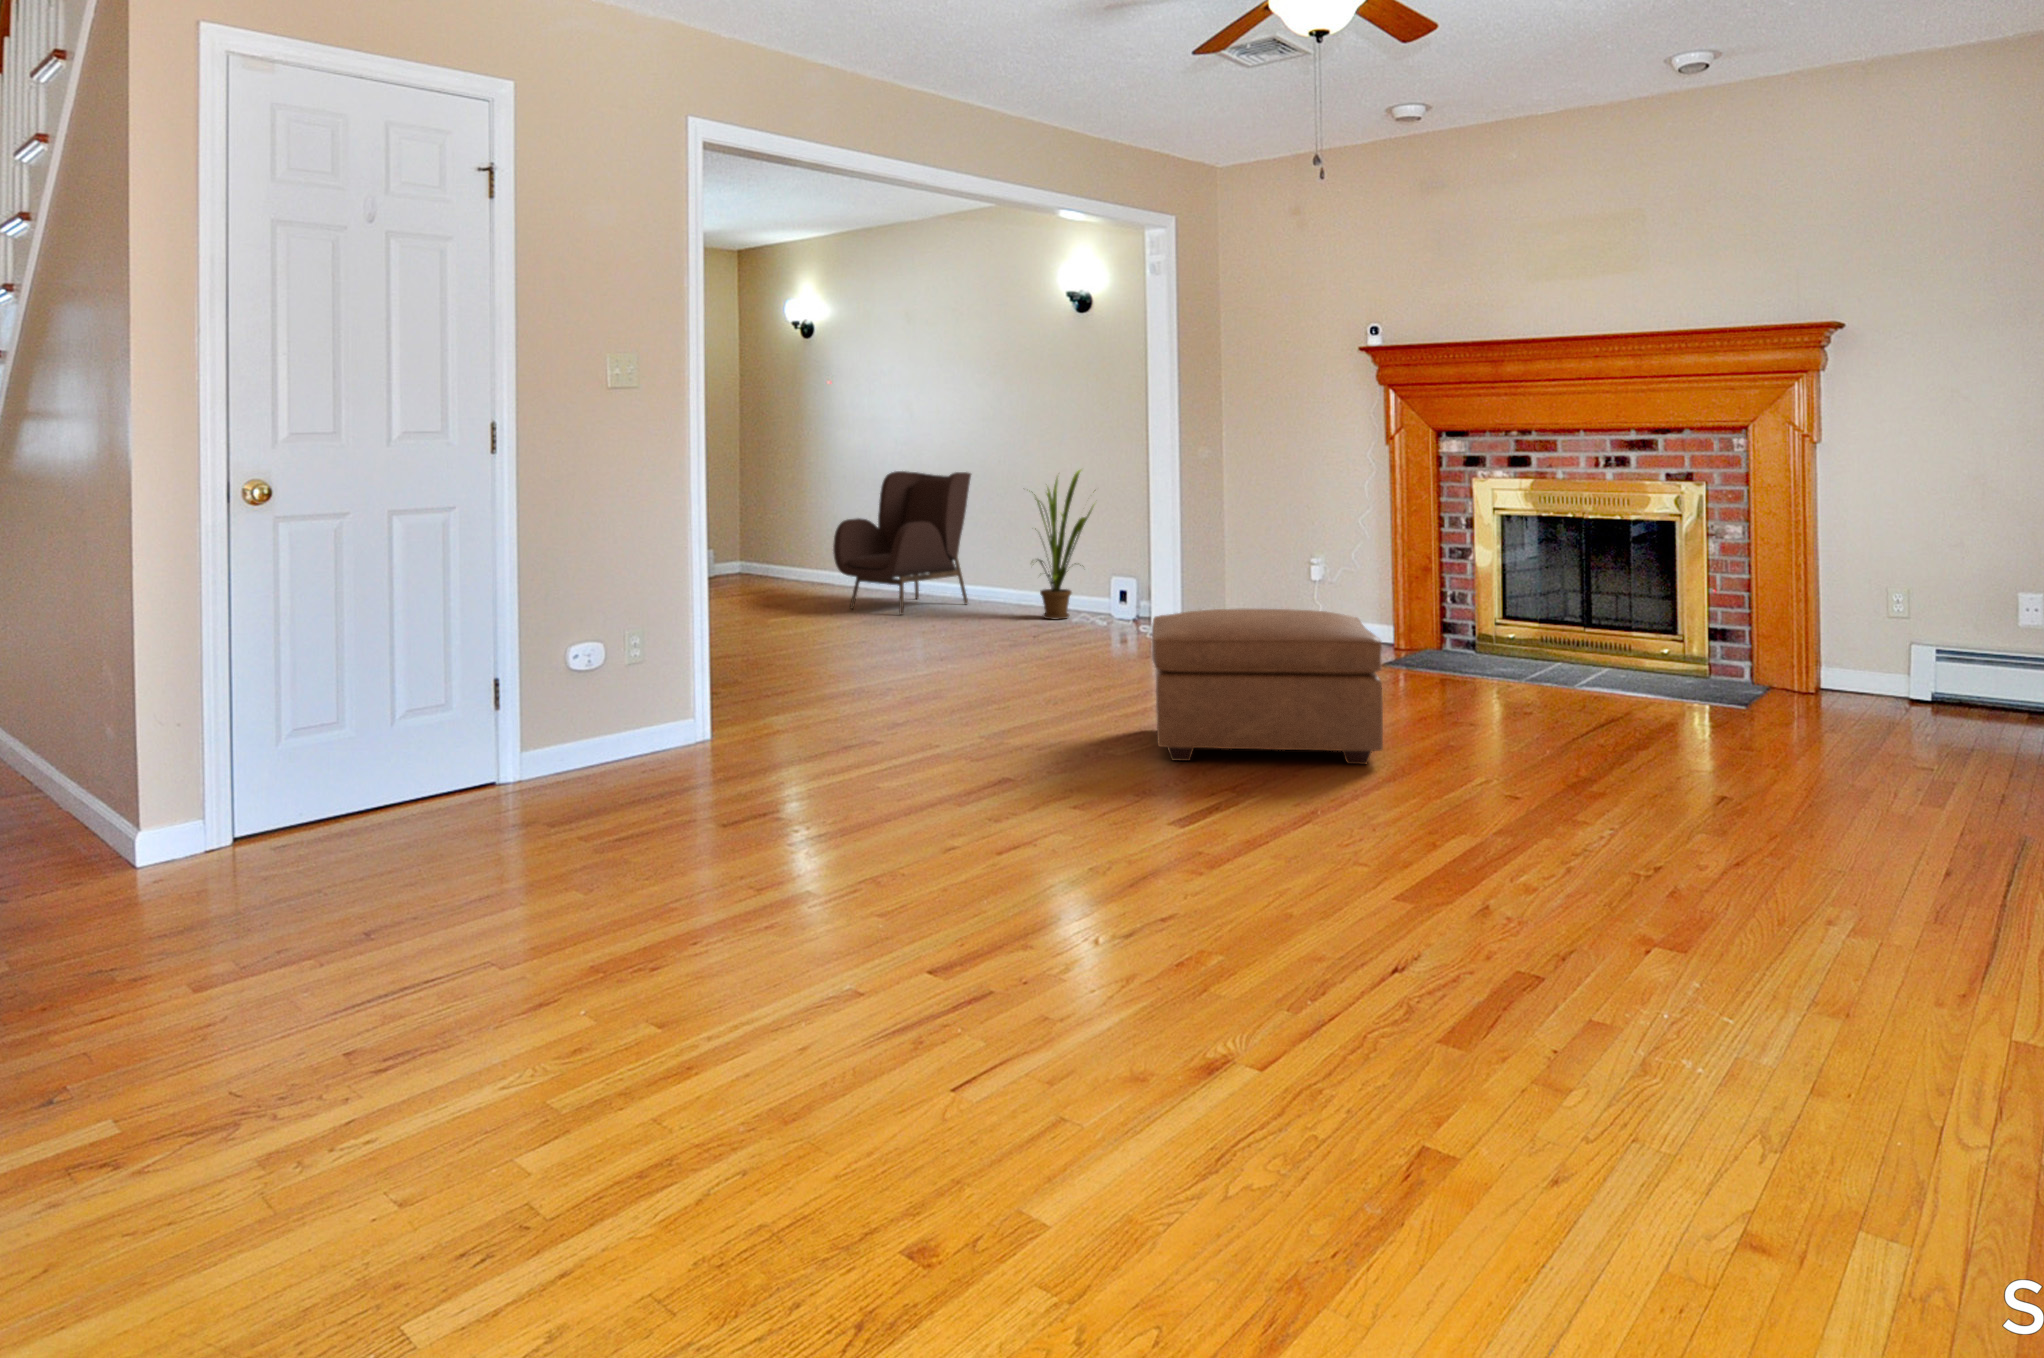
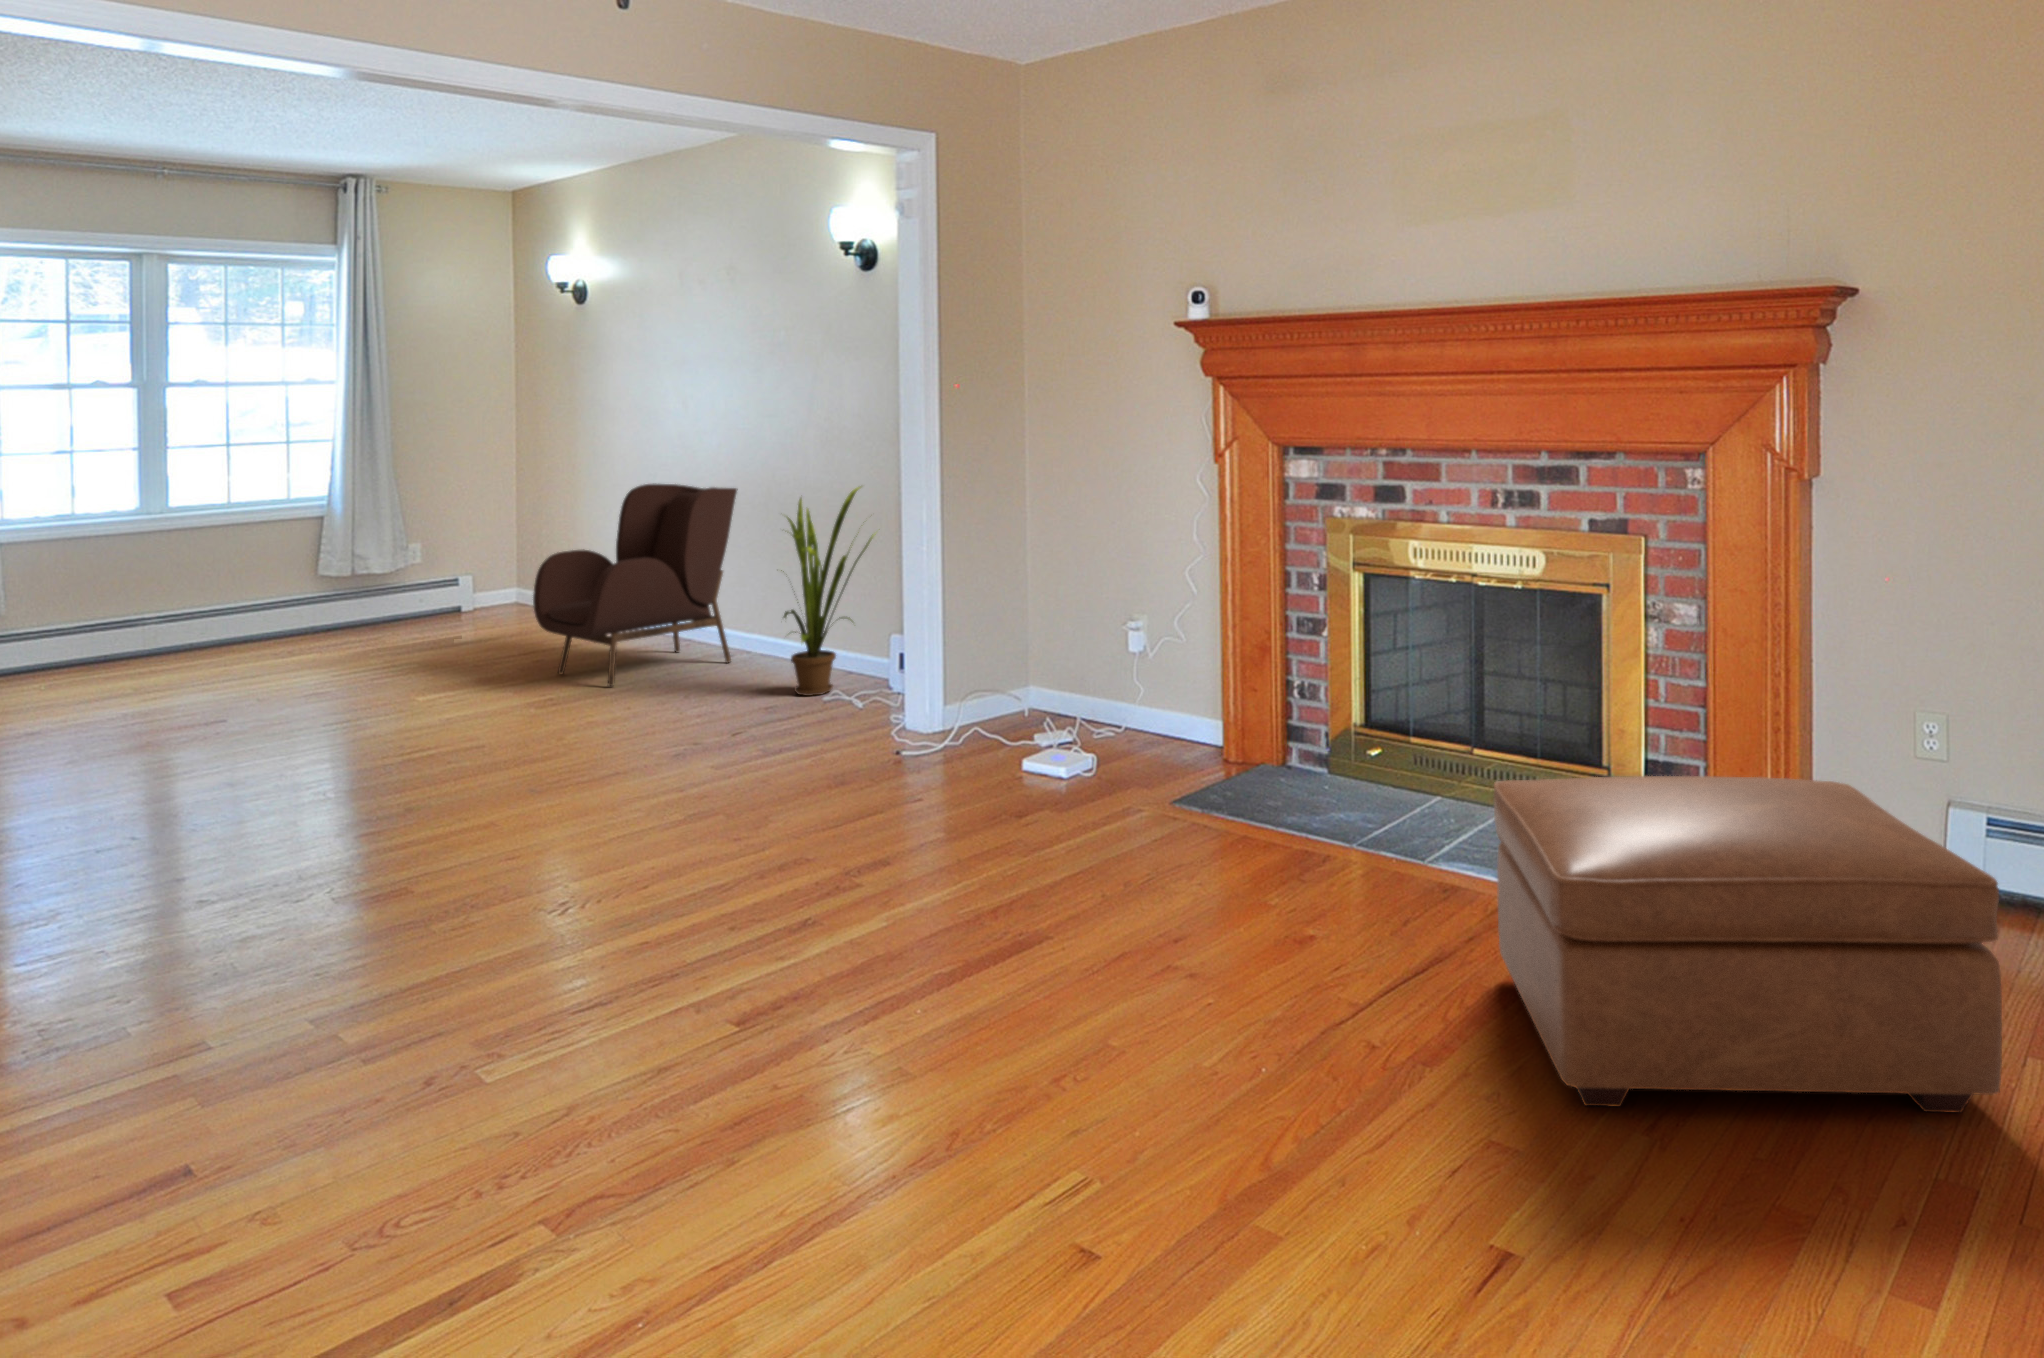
ottoman: present [1152,609,1383,764] -> present [1494,776,2002,1113]

